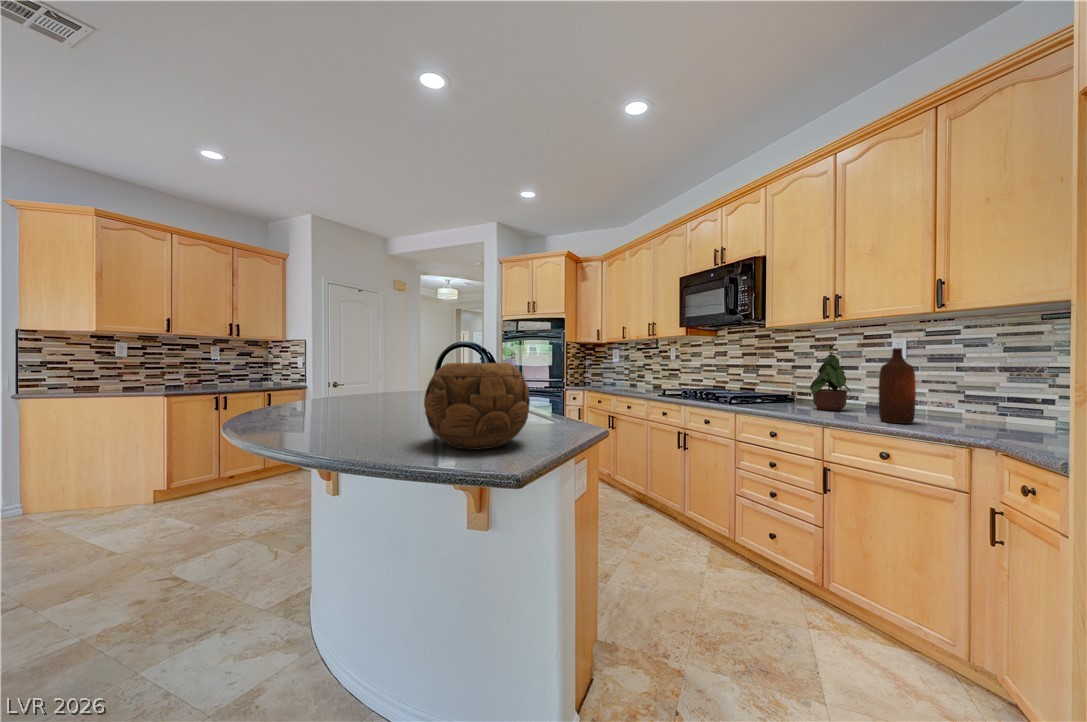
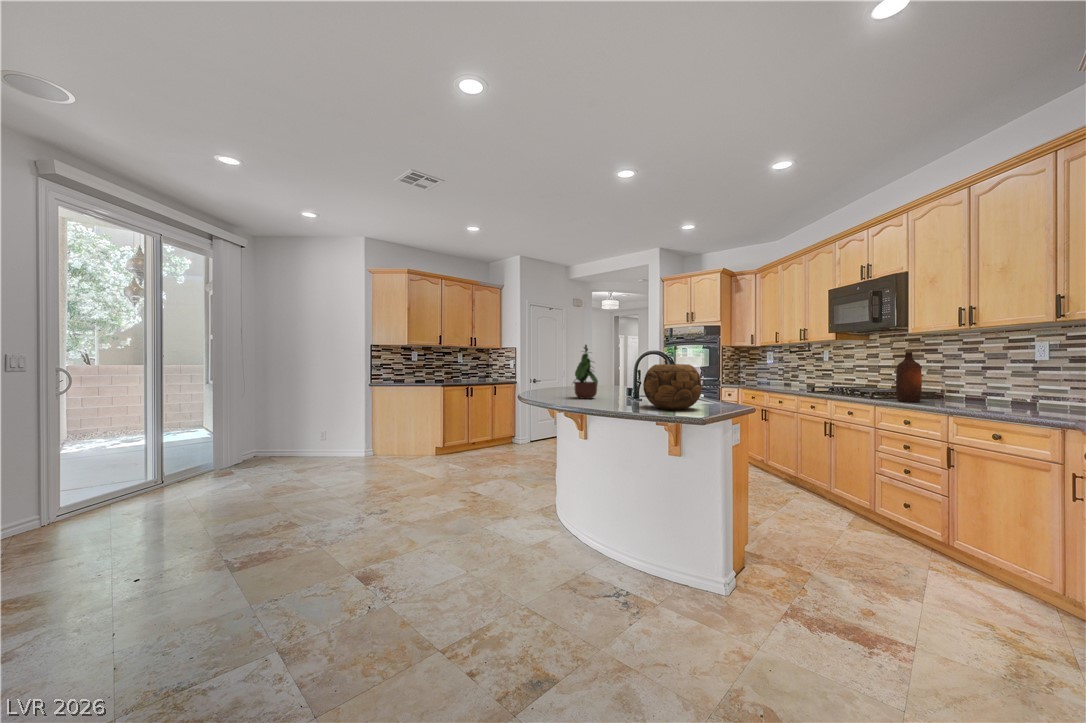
potted plant: present [810,344,851,411] -> present [573,345,598,399]
bottle: present [879,348,916,424] -> present [896,352,922,402]

